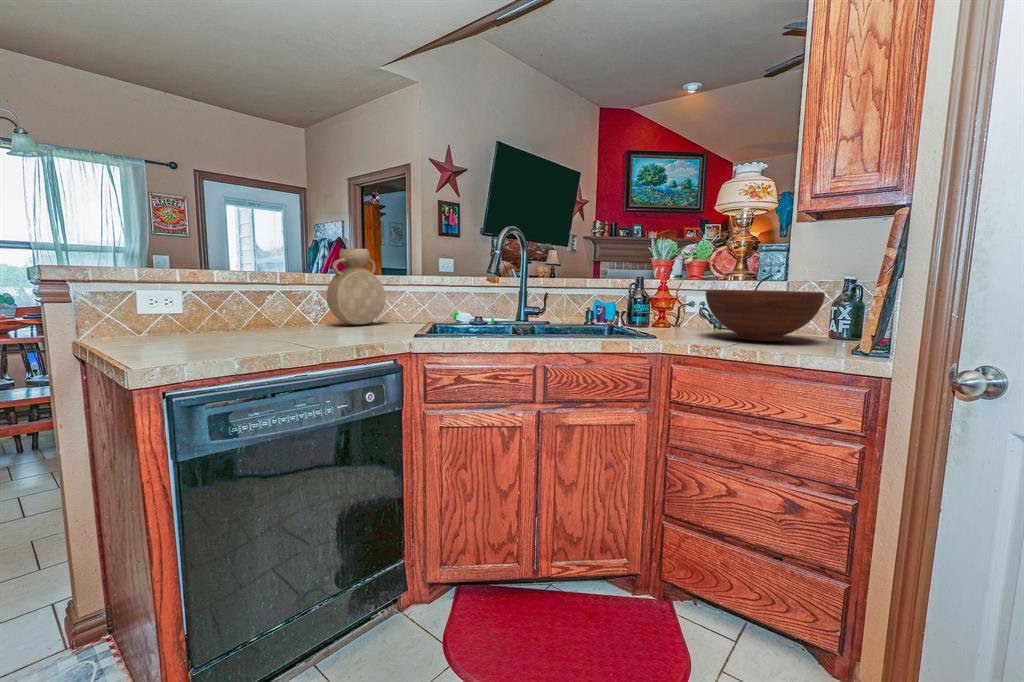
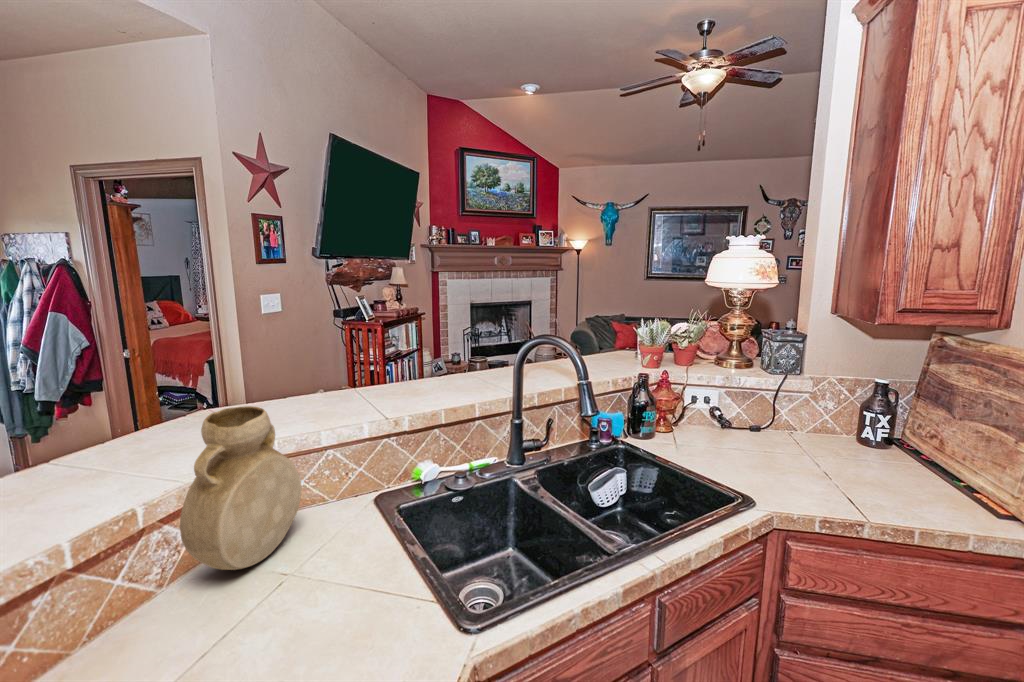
fruit bowl: present [706,290,825,342] -> none [770,399,926,483]

